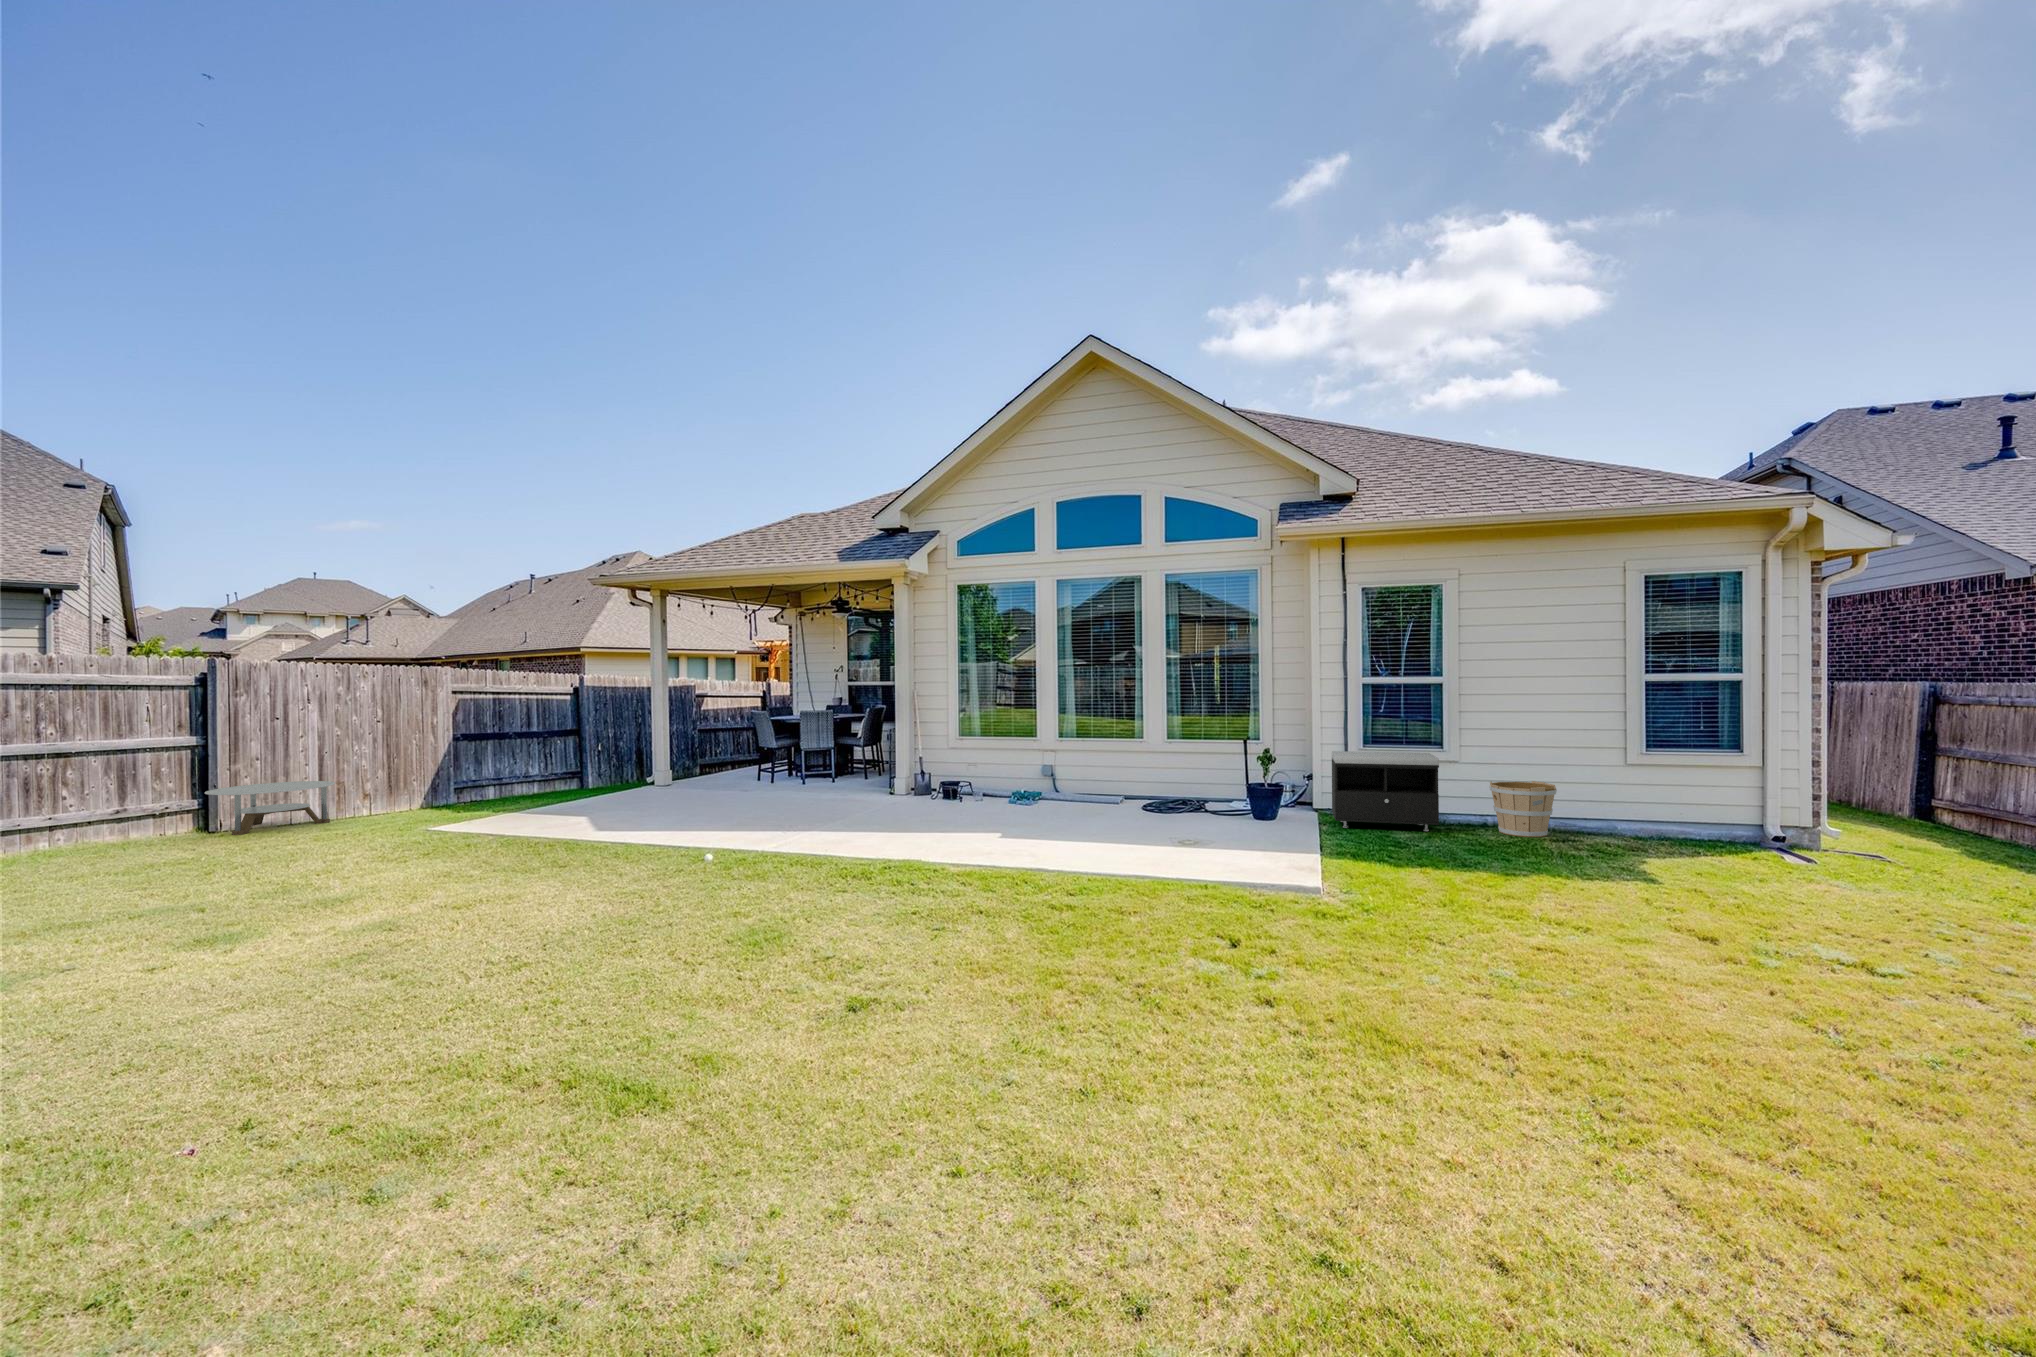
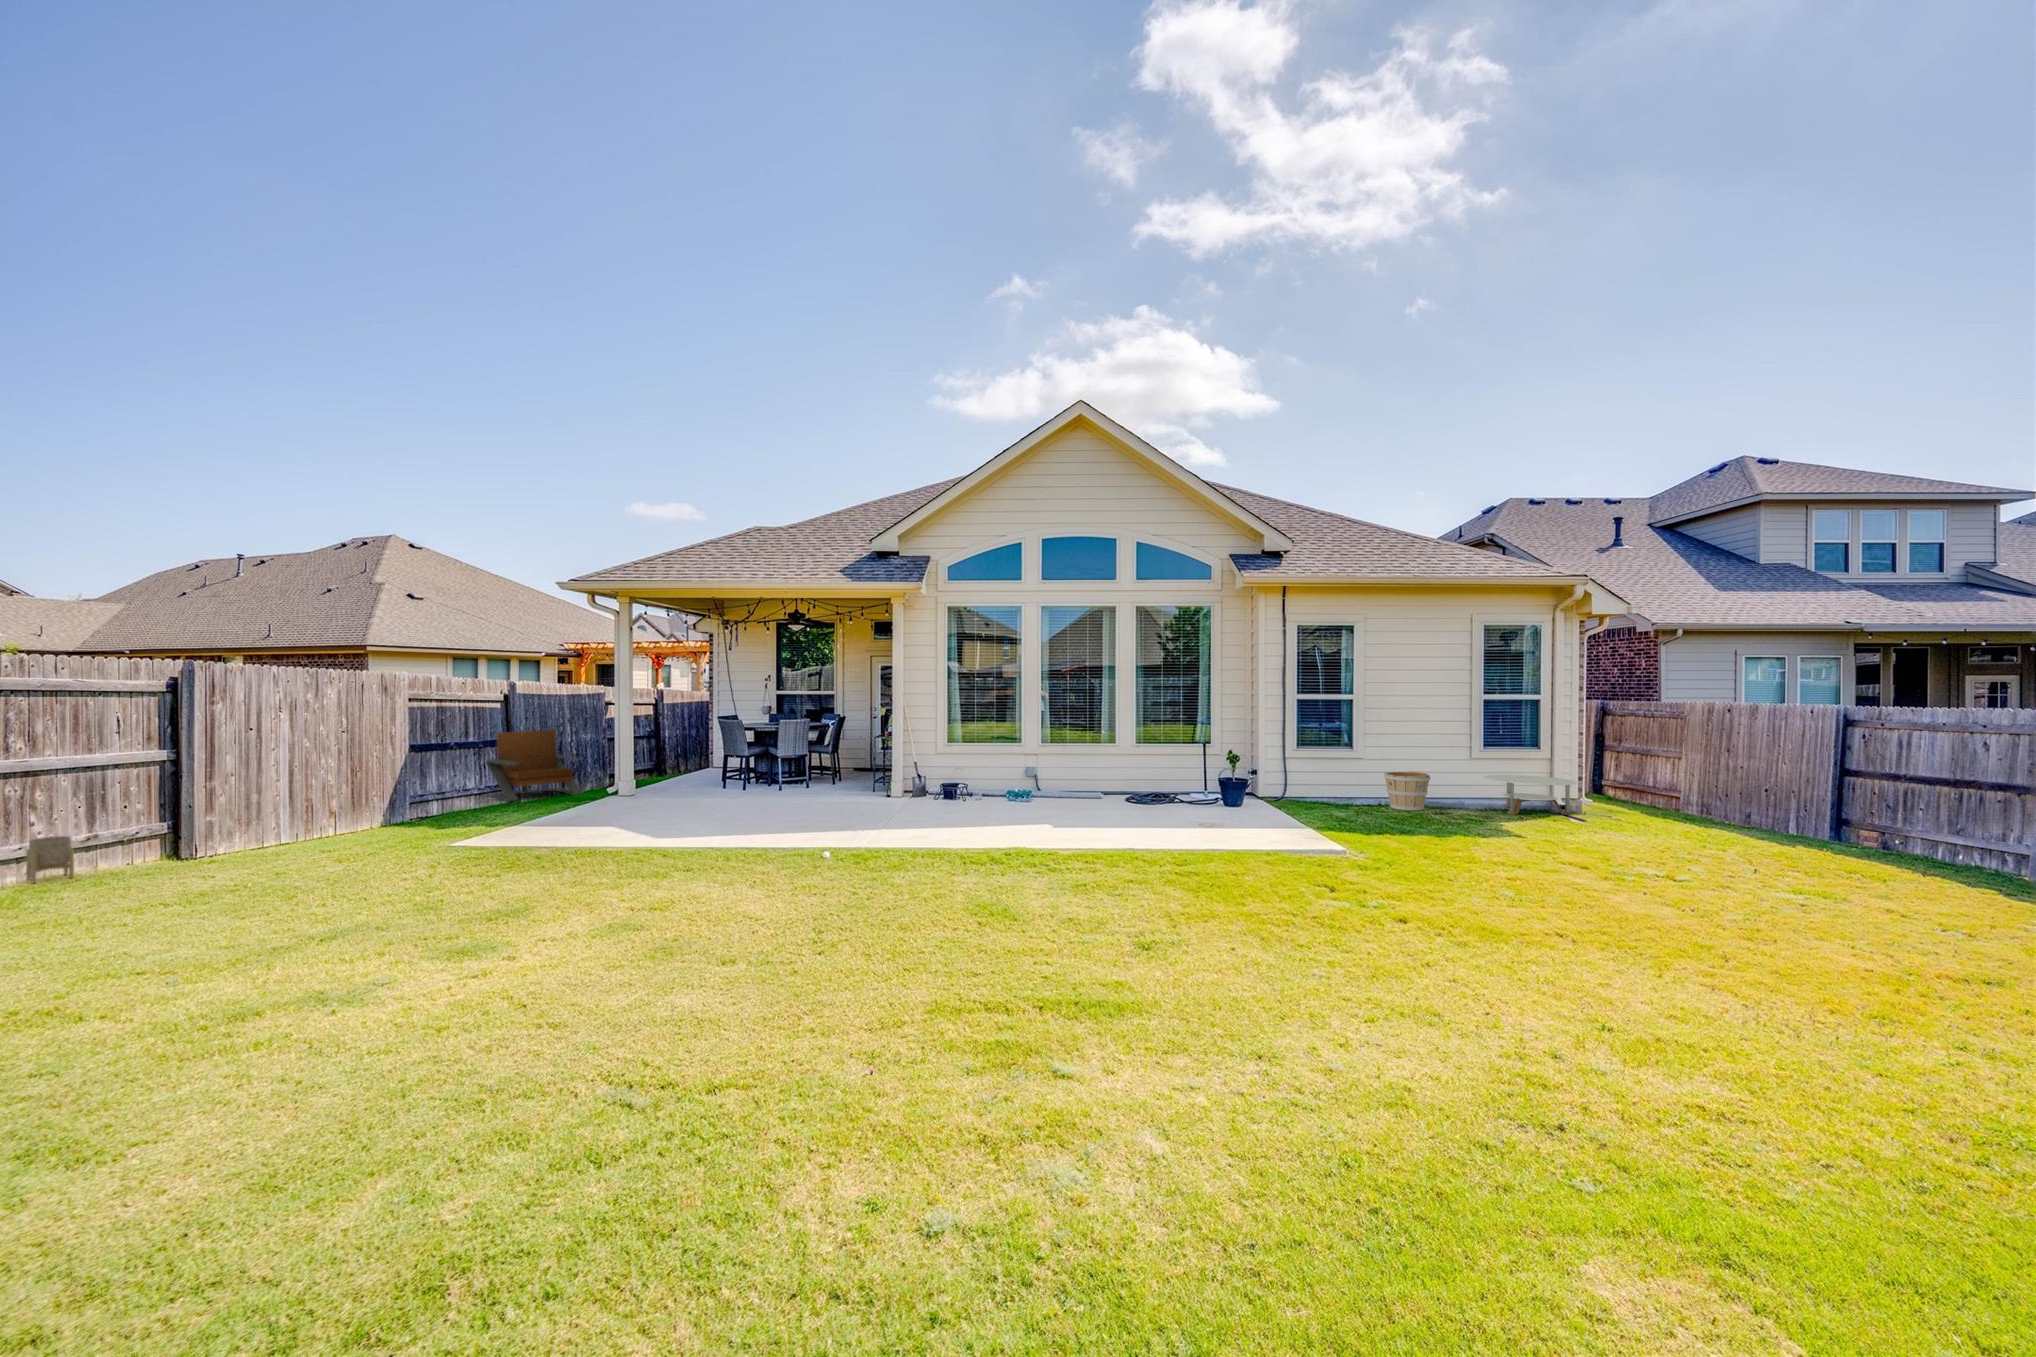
lounge chair: none [547,721,628,789] -> present [486,730,582,801]
storage bench: present [1332,751,1439,831] -> none [1273,752,1358,810]
round table: present [205,781,335,835] -> present [1484,775,1577,815]
planter: none [46,810,89,850] -> present [26,836,74,883]

